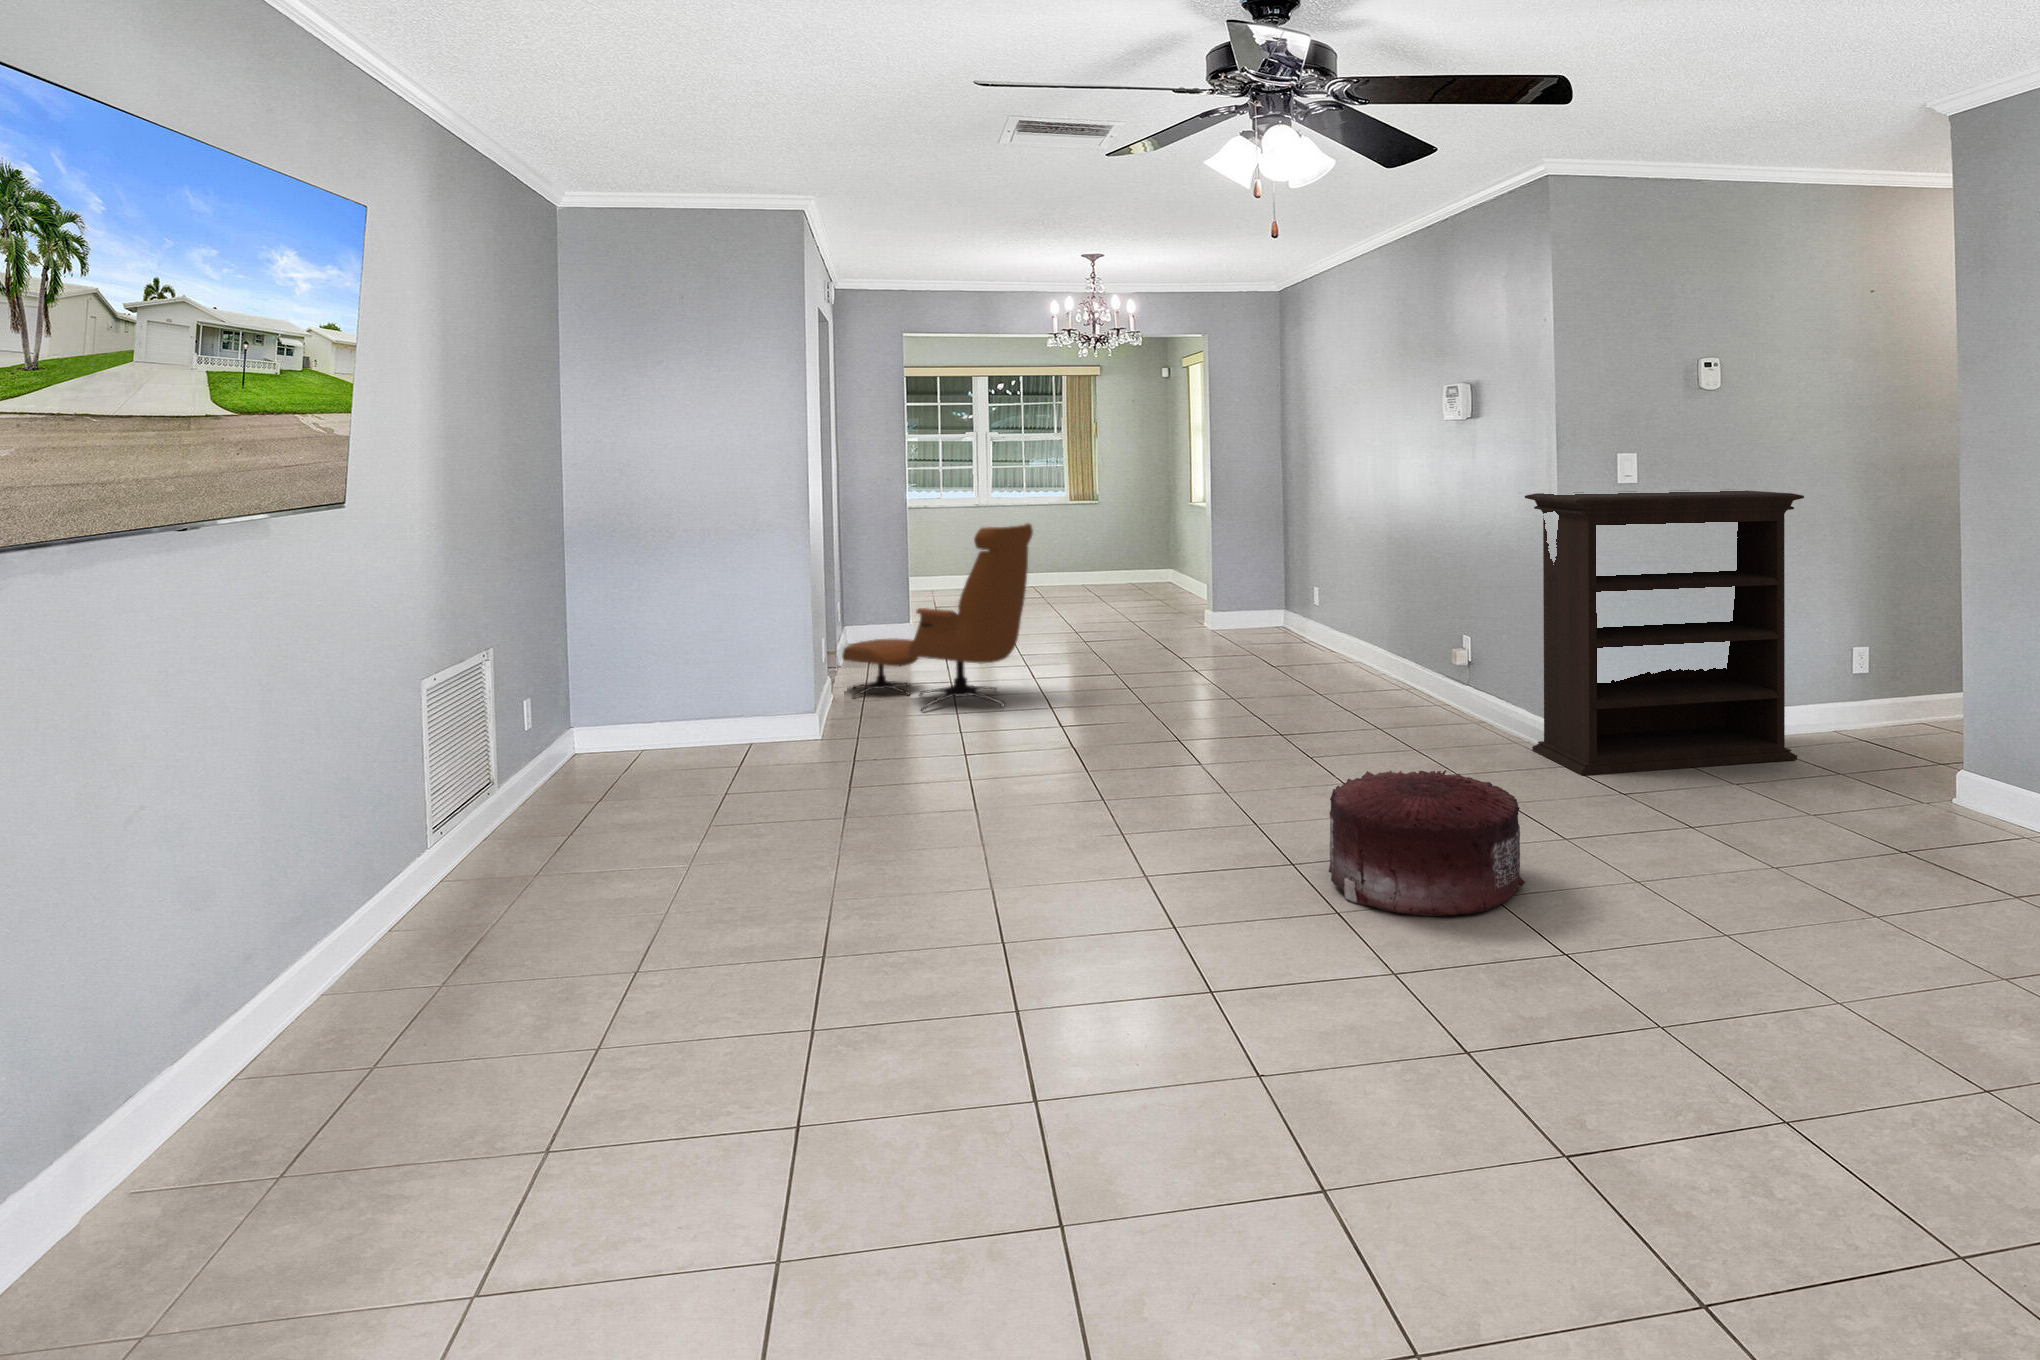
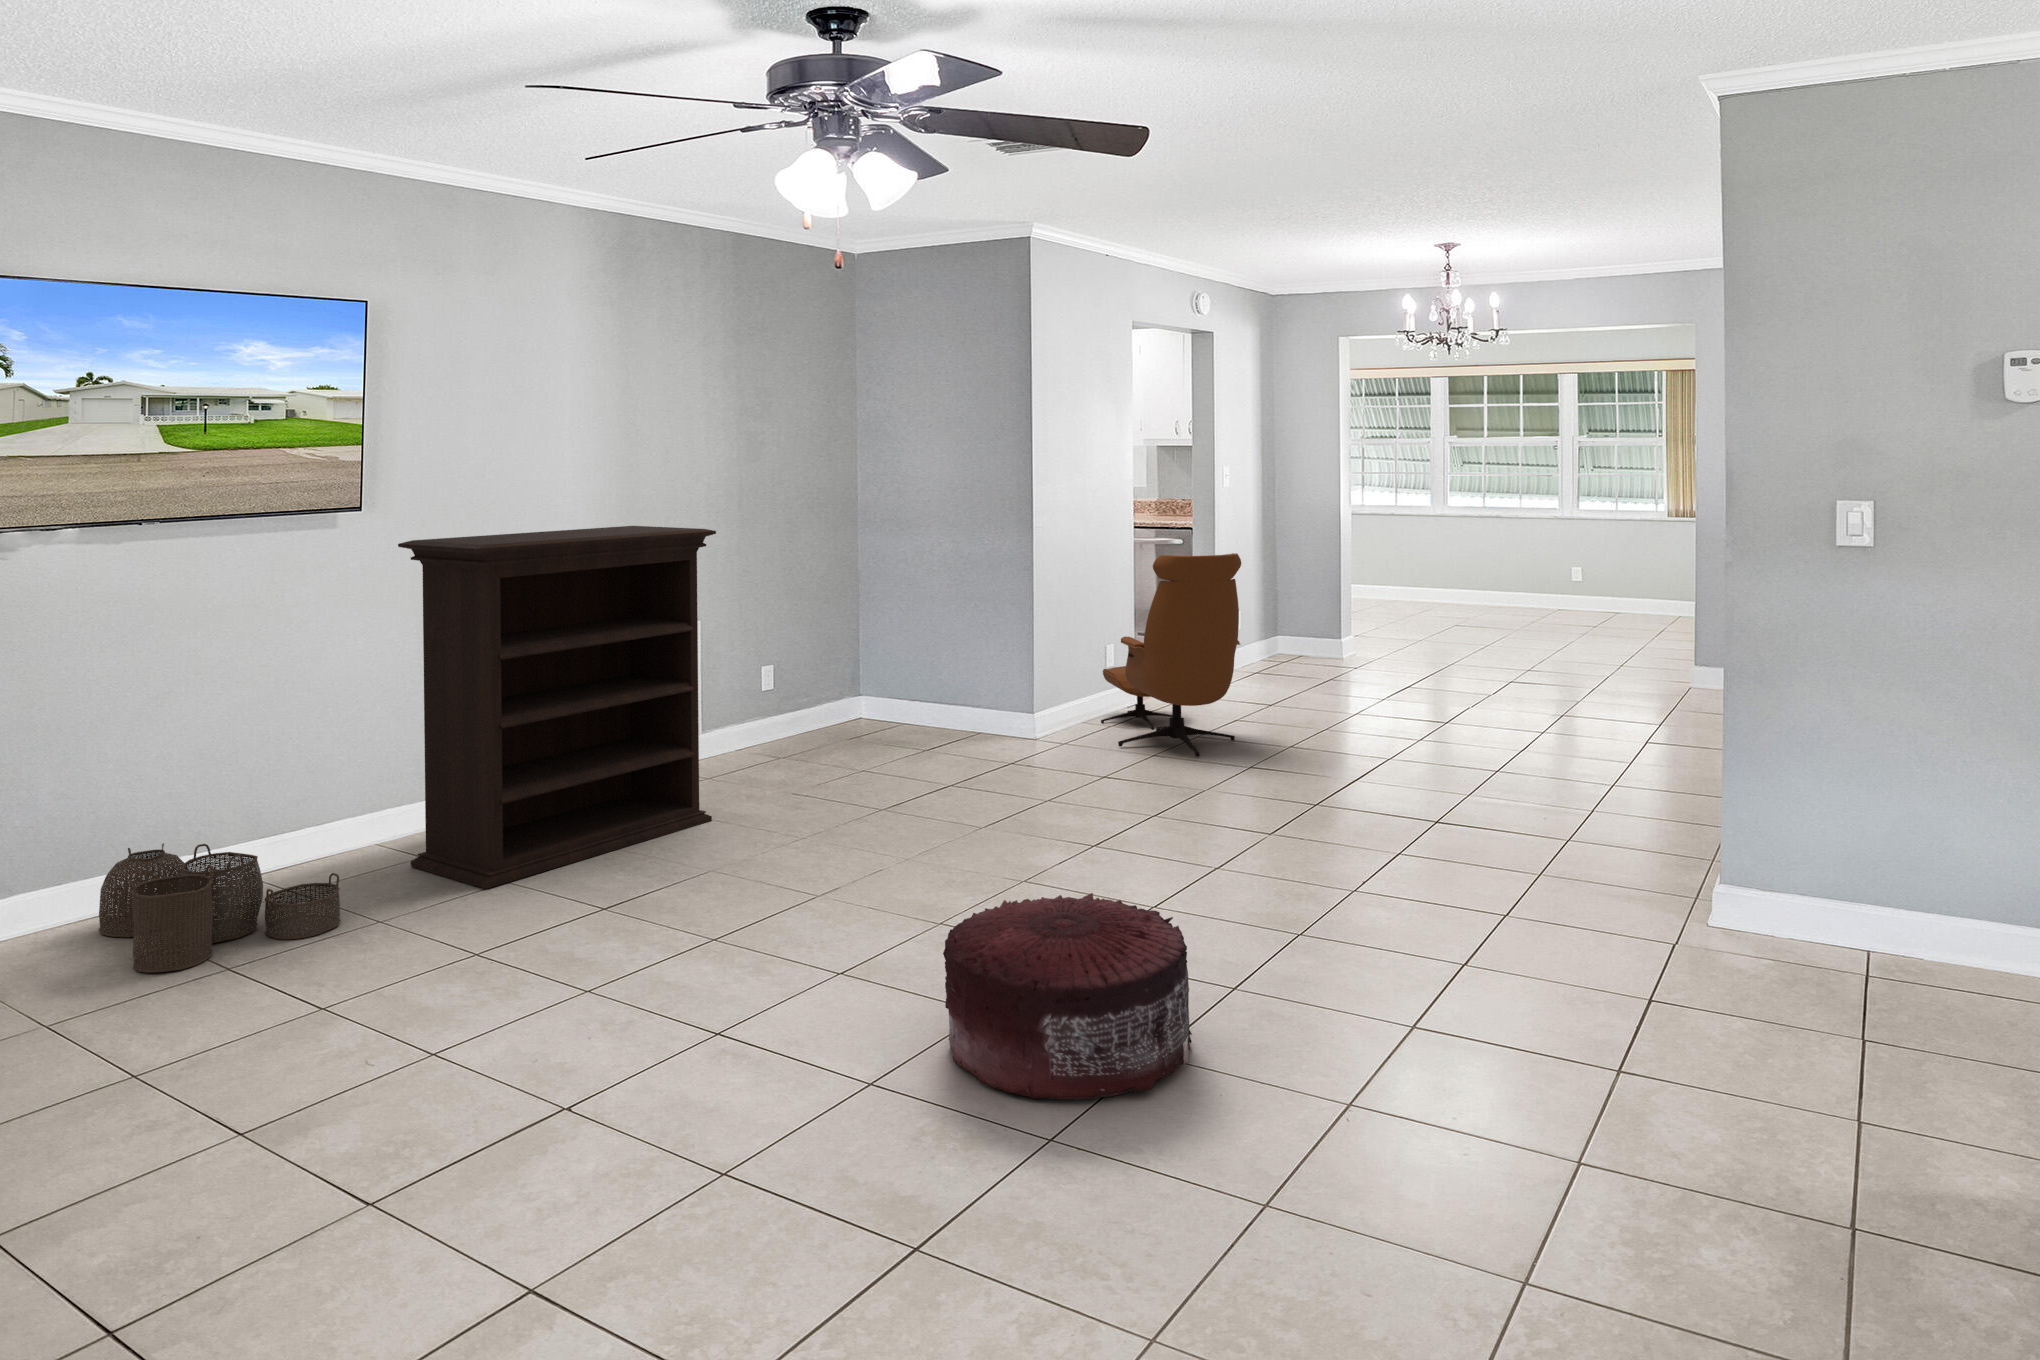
bookshelf: present [1525,491,1804,775] -> present [398,526,716,889]
woven basket: none [170,983,586,1189] -> present [99,843,341,973]

